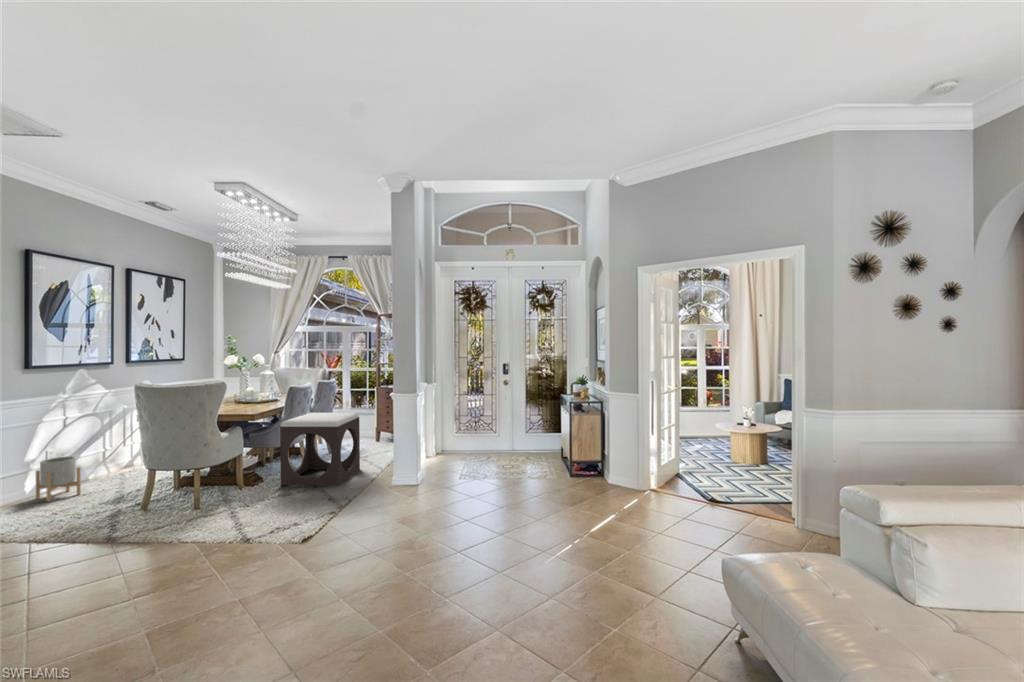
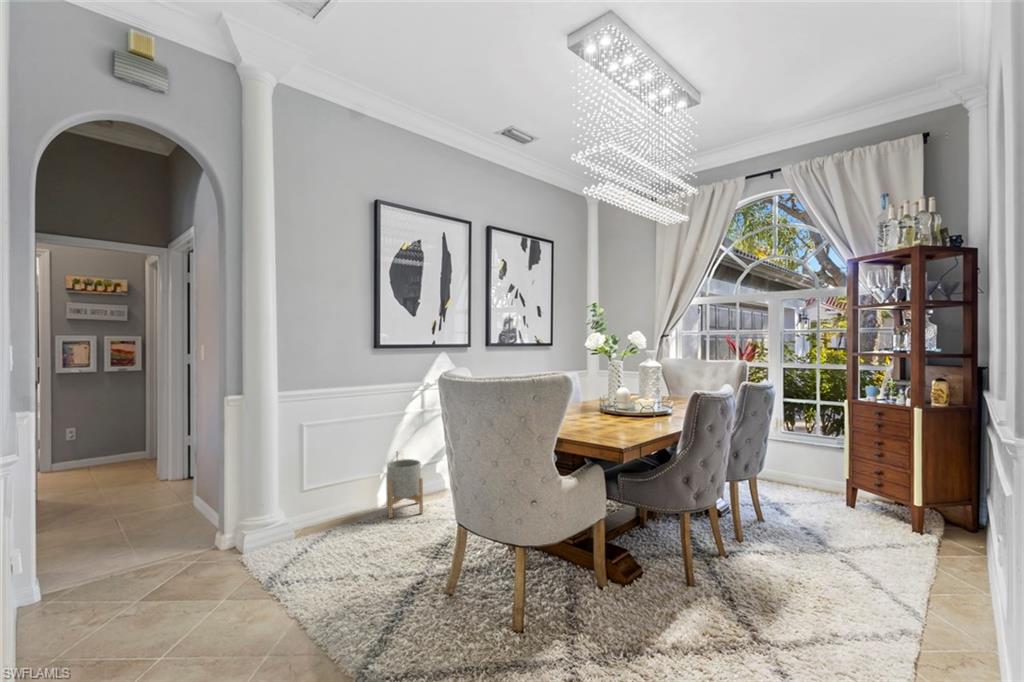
footstool: present [280,413,360,485] -> none [674,447,851,660]

